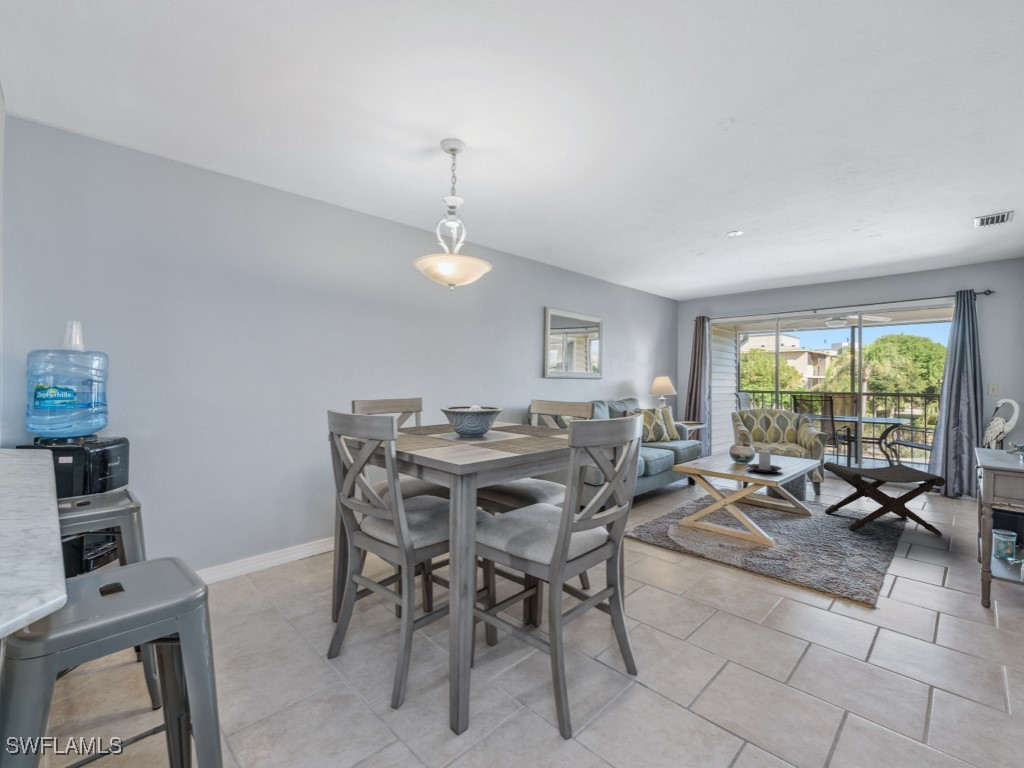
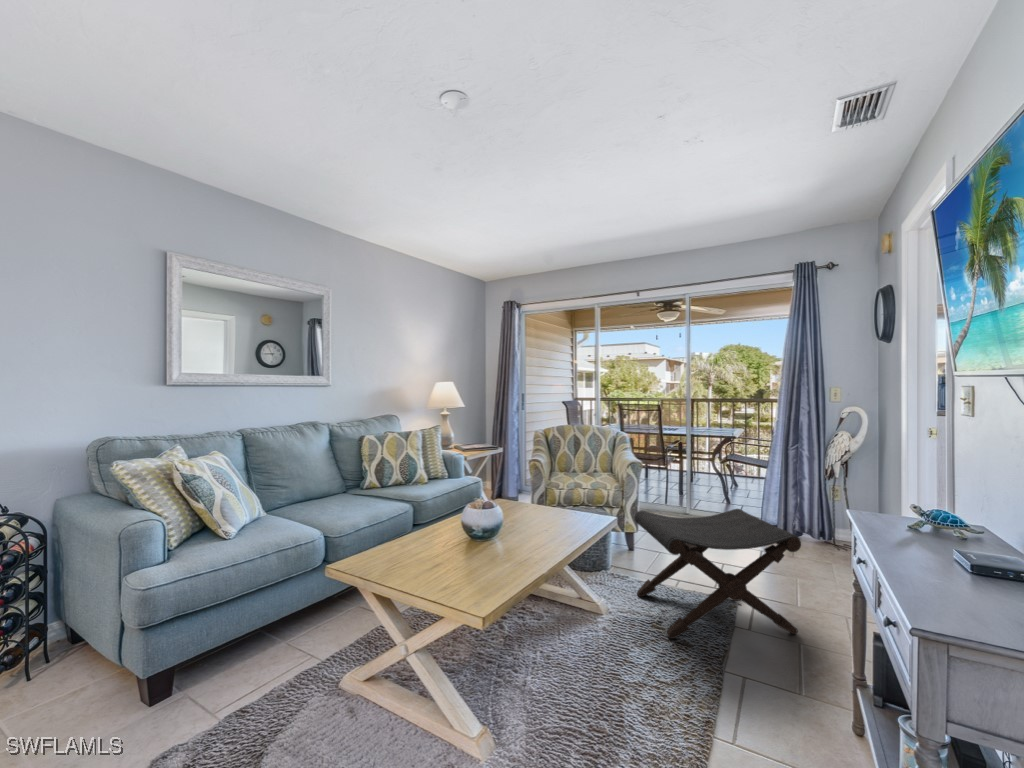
candle holder: present [748,450,782,473] -> none [500,504,557,552]

